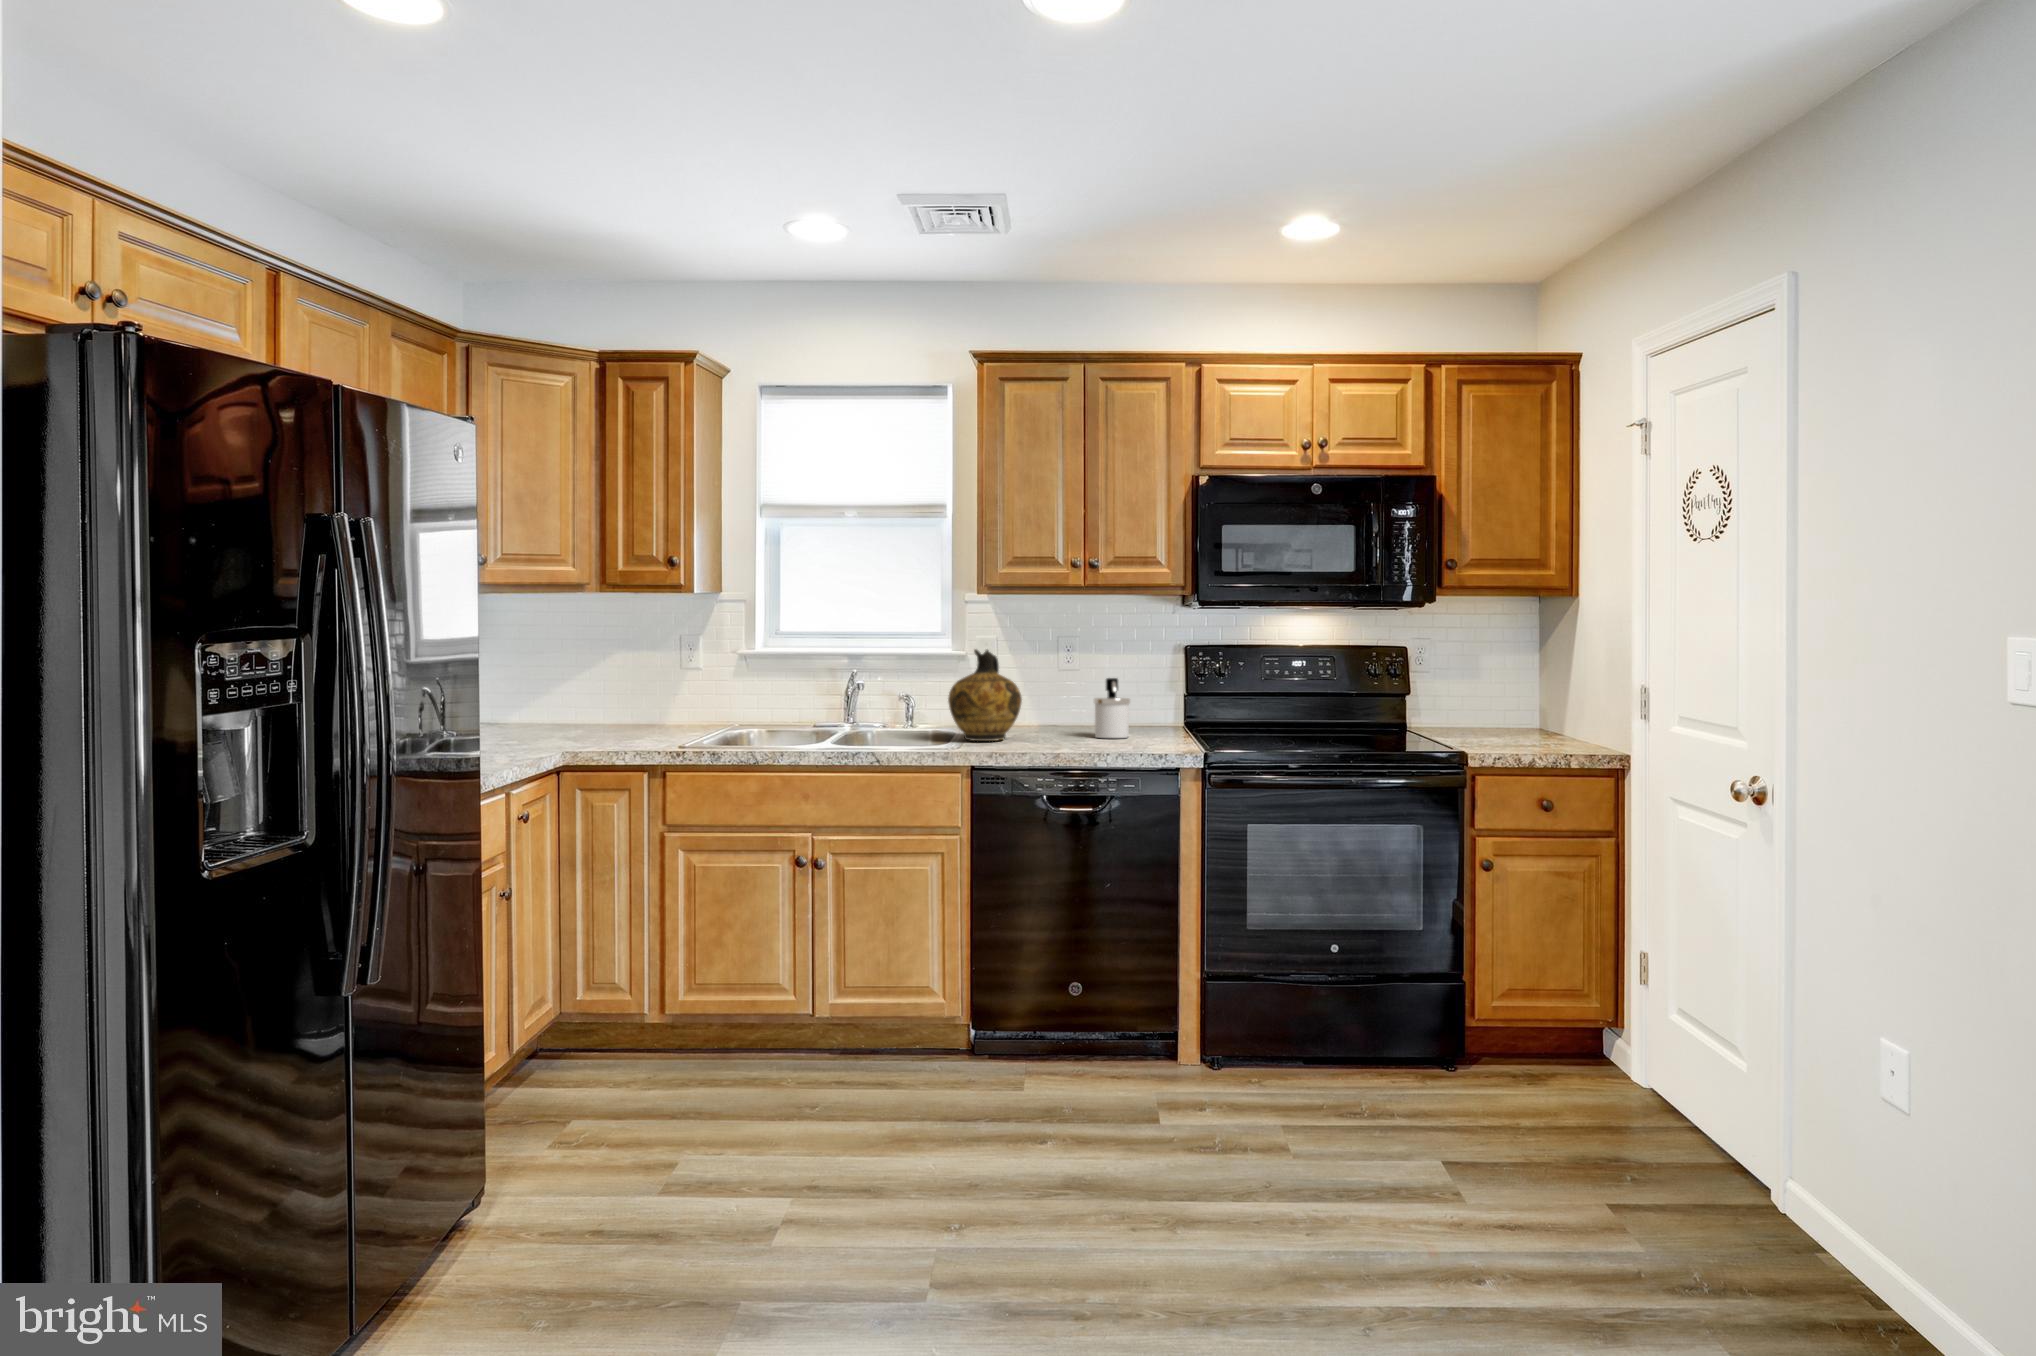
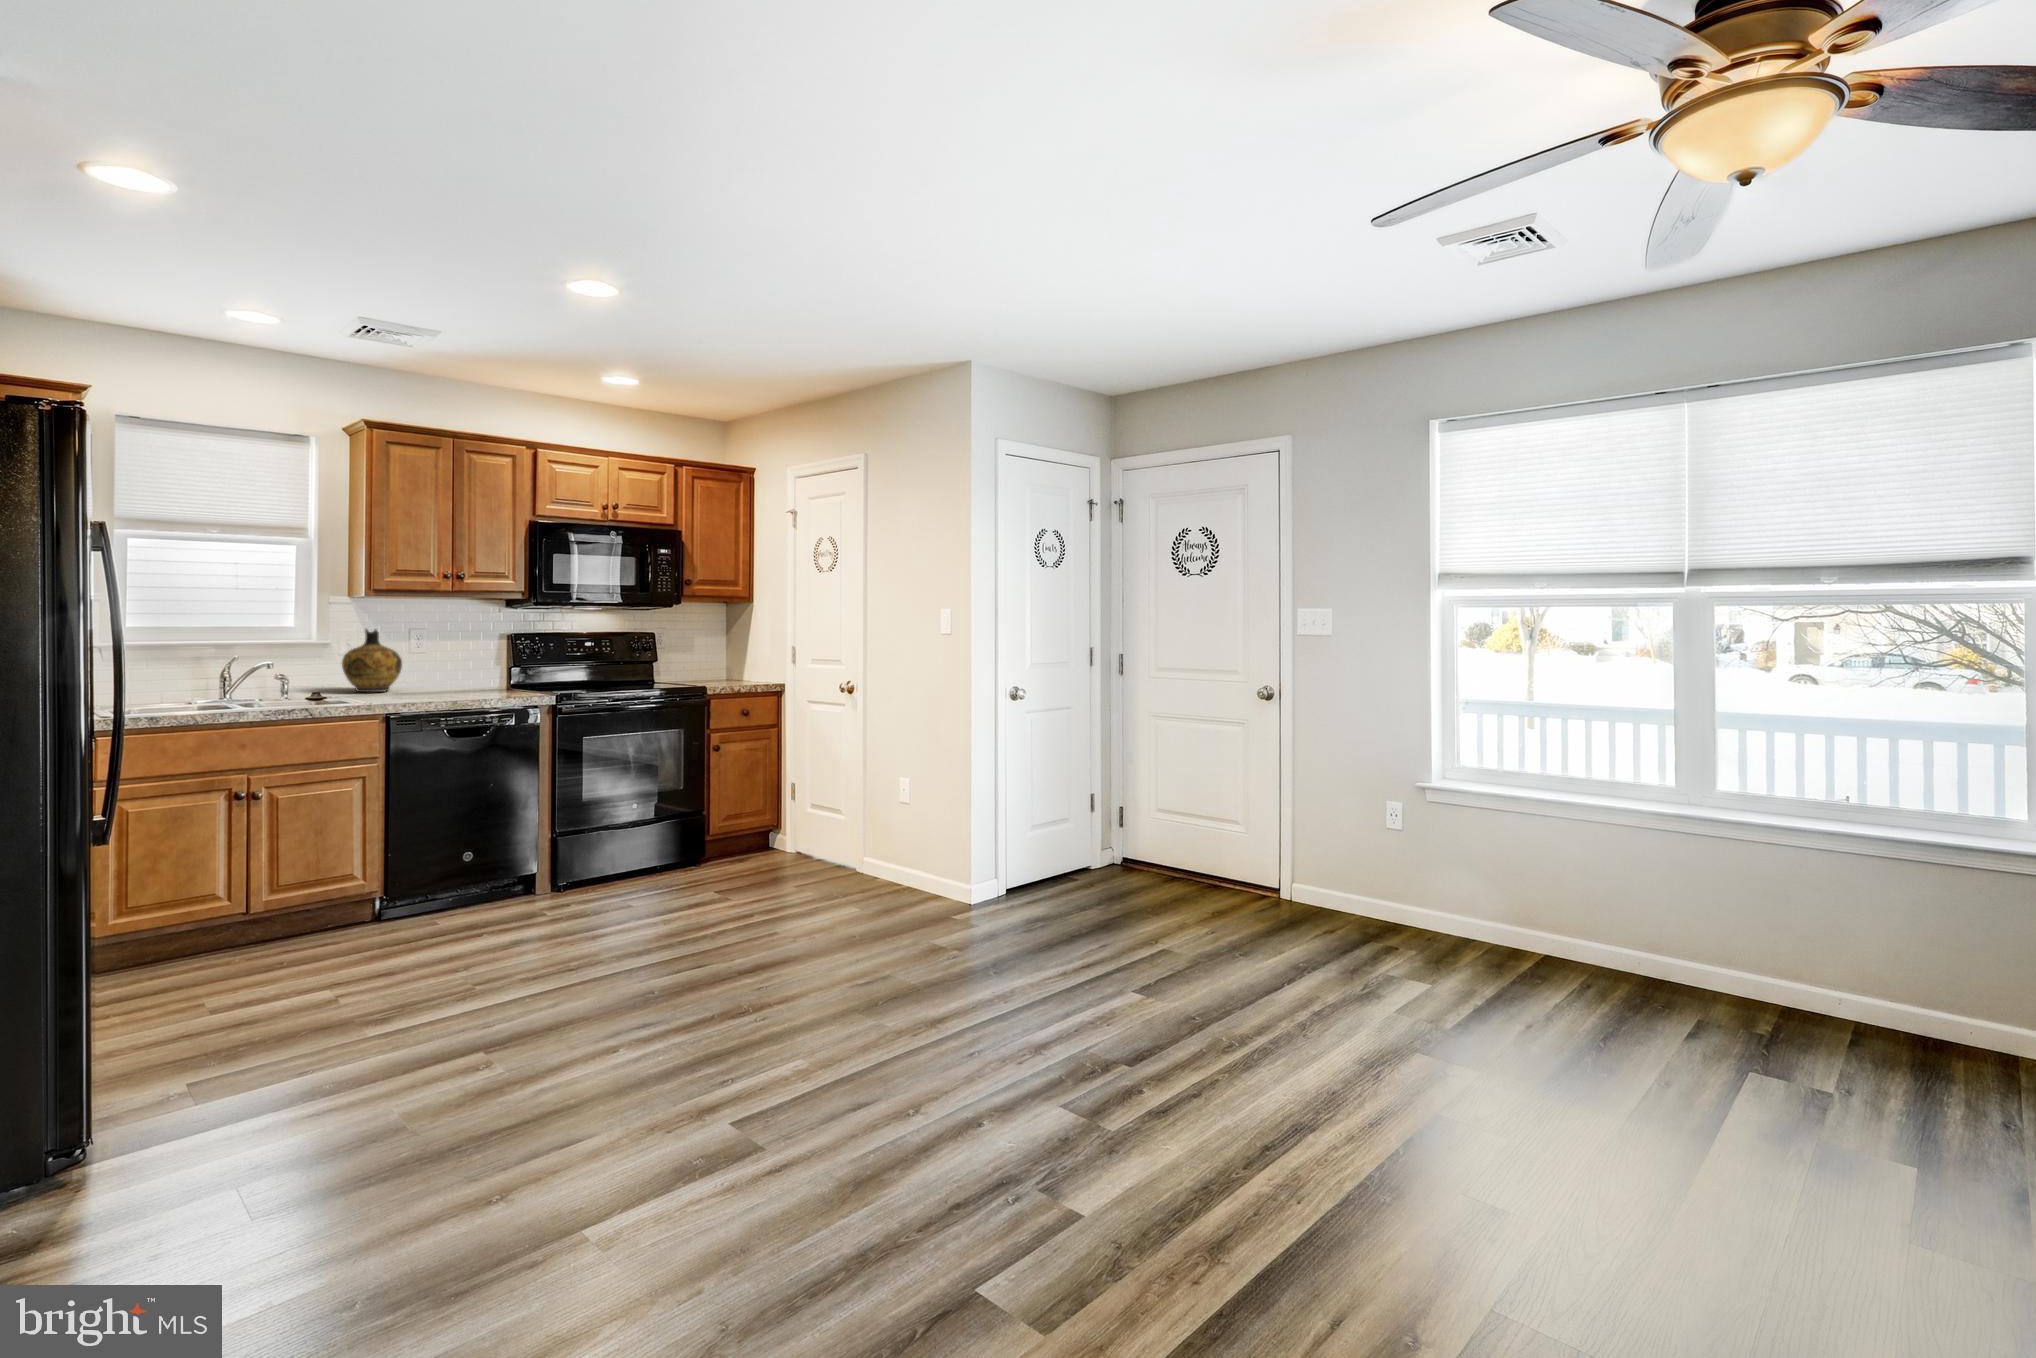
soap dispenser: present [1094,678,1130,738] -> none [453,648,480,687]

